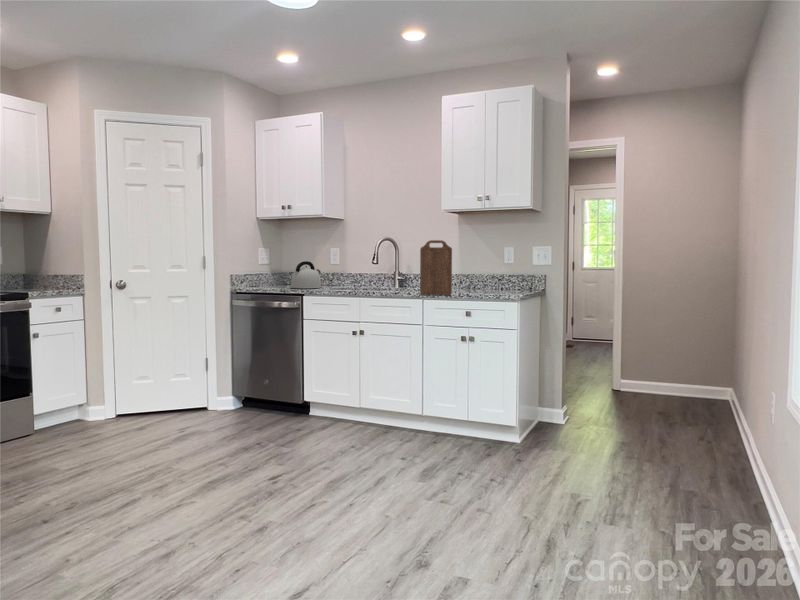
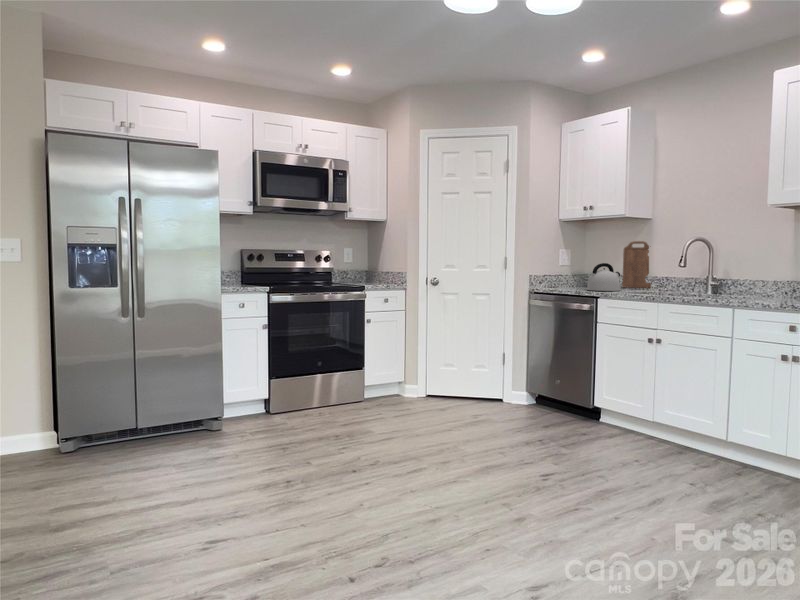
cutting board: present [420,240,452,295] -> present [622,241,651,288]

